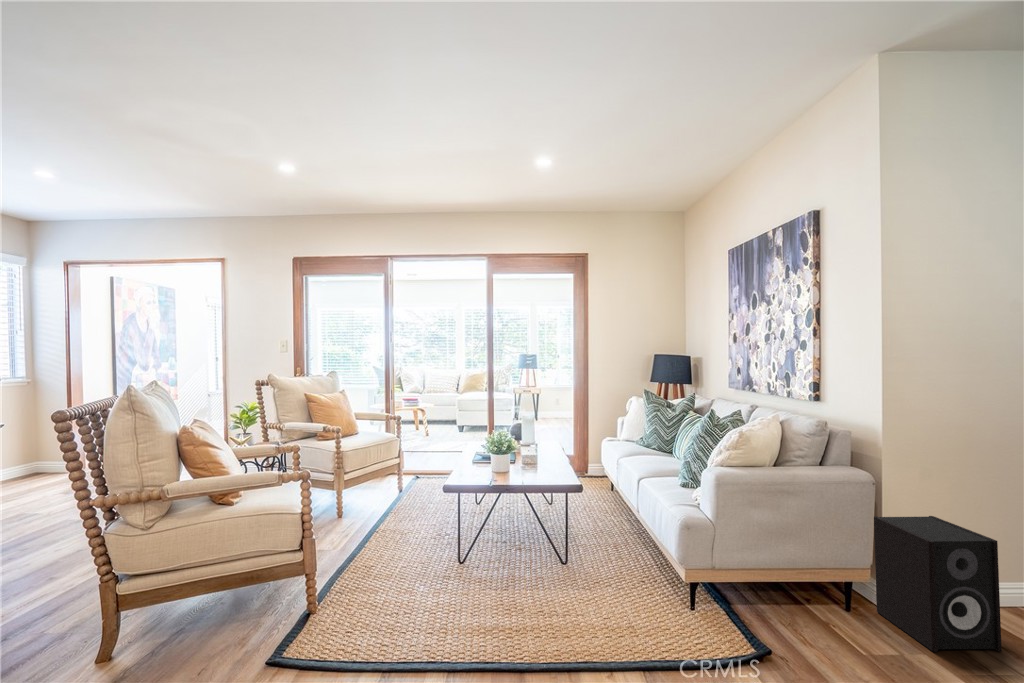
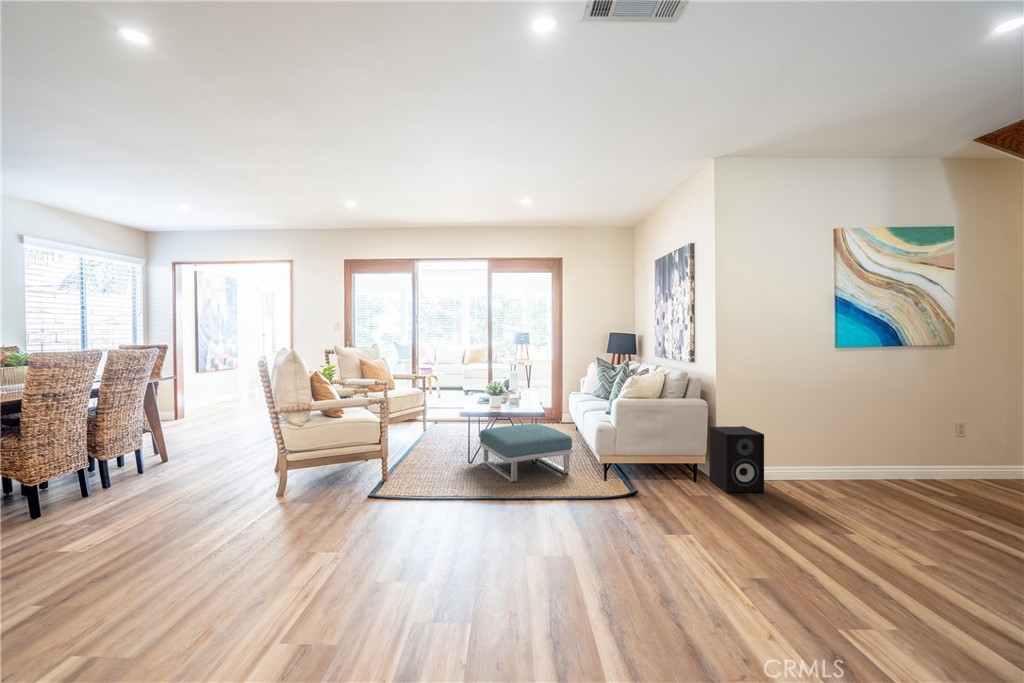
footstool: none [476,497,632,618] -> present [479,424,573,482]

